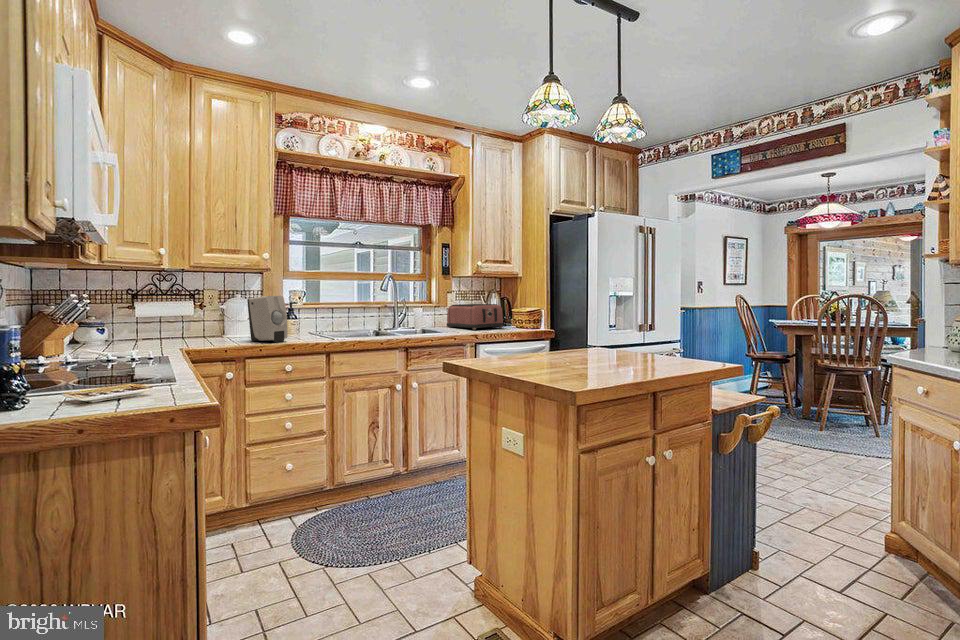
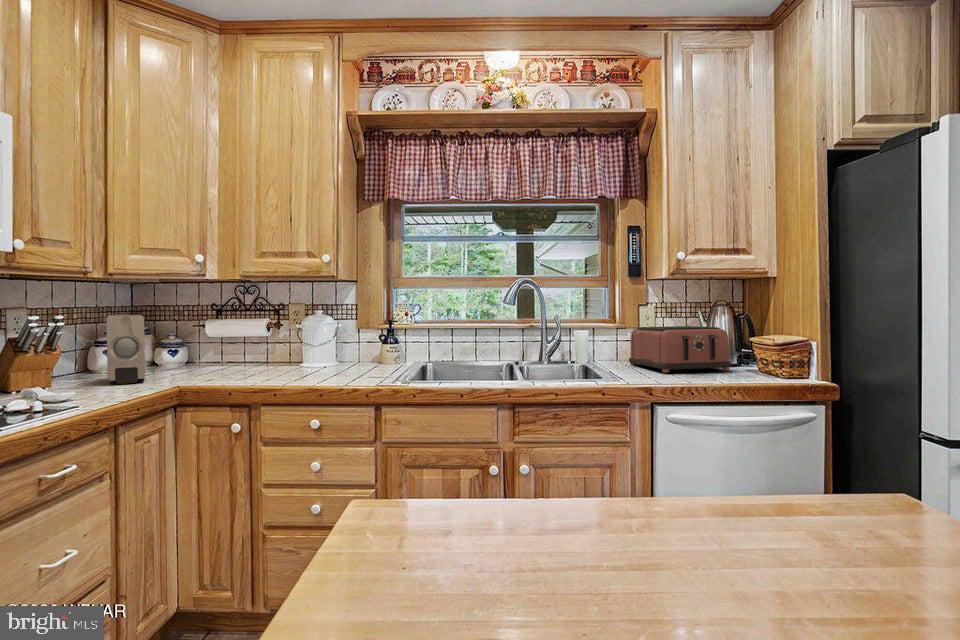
soap dispenser: present [247,296,287,342] -> present [107,315,145,384]

